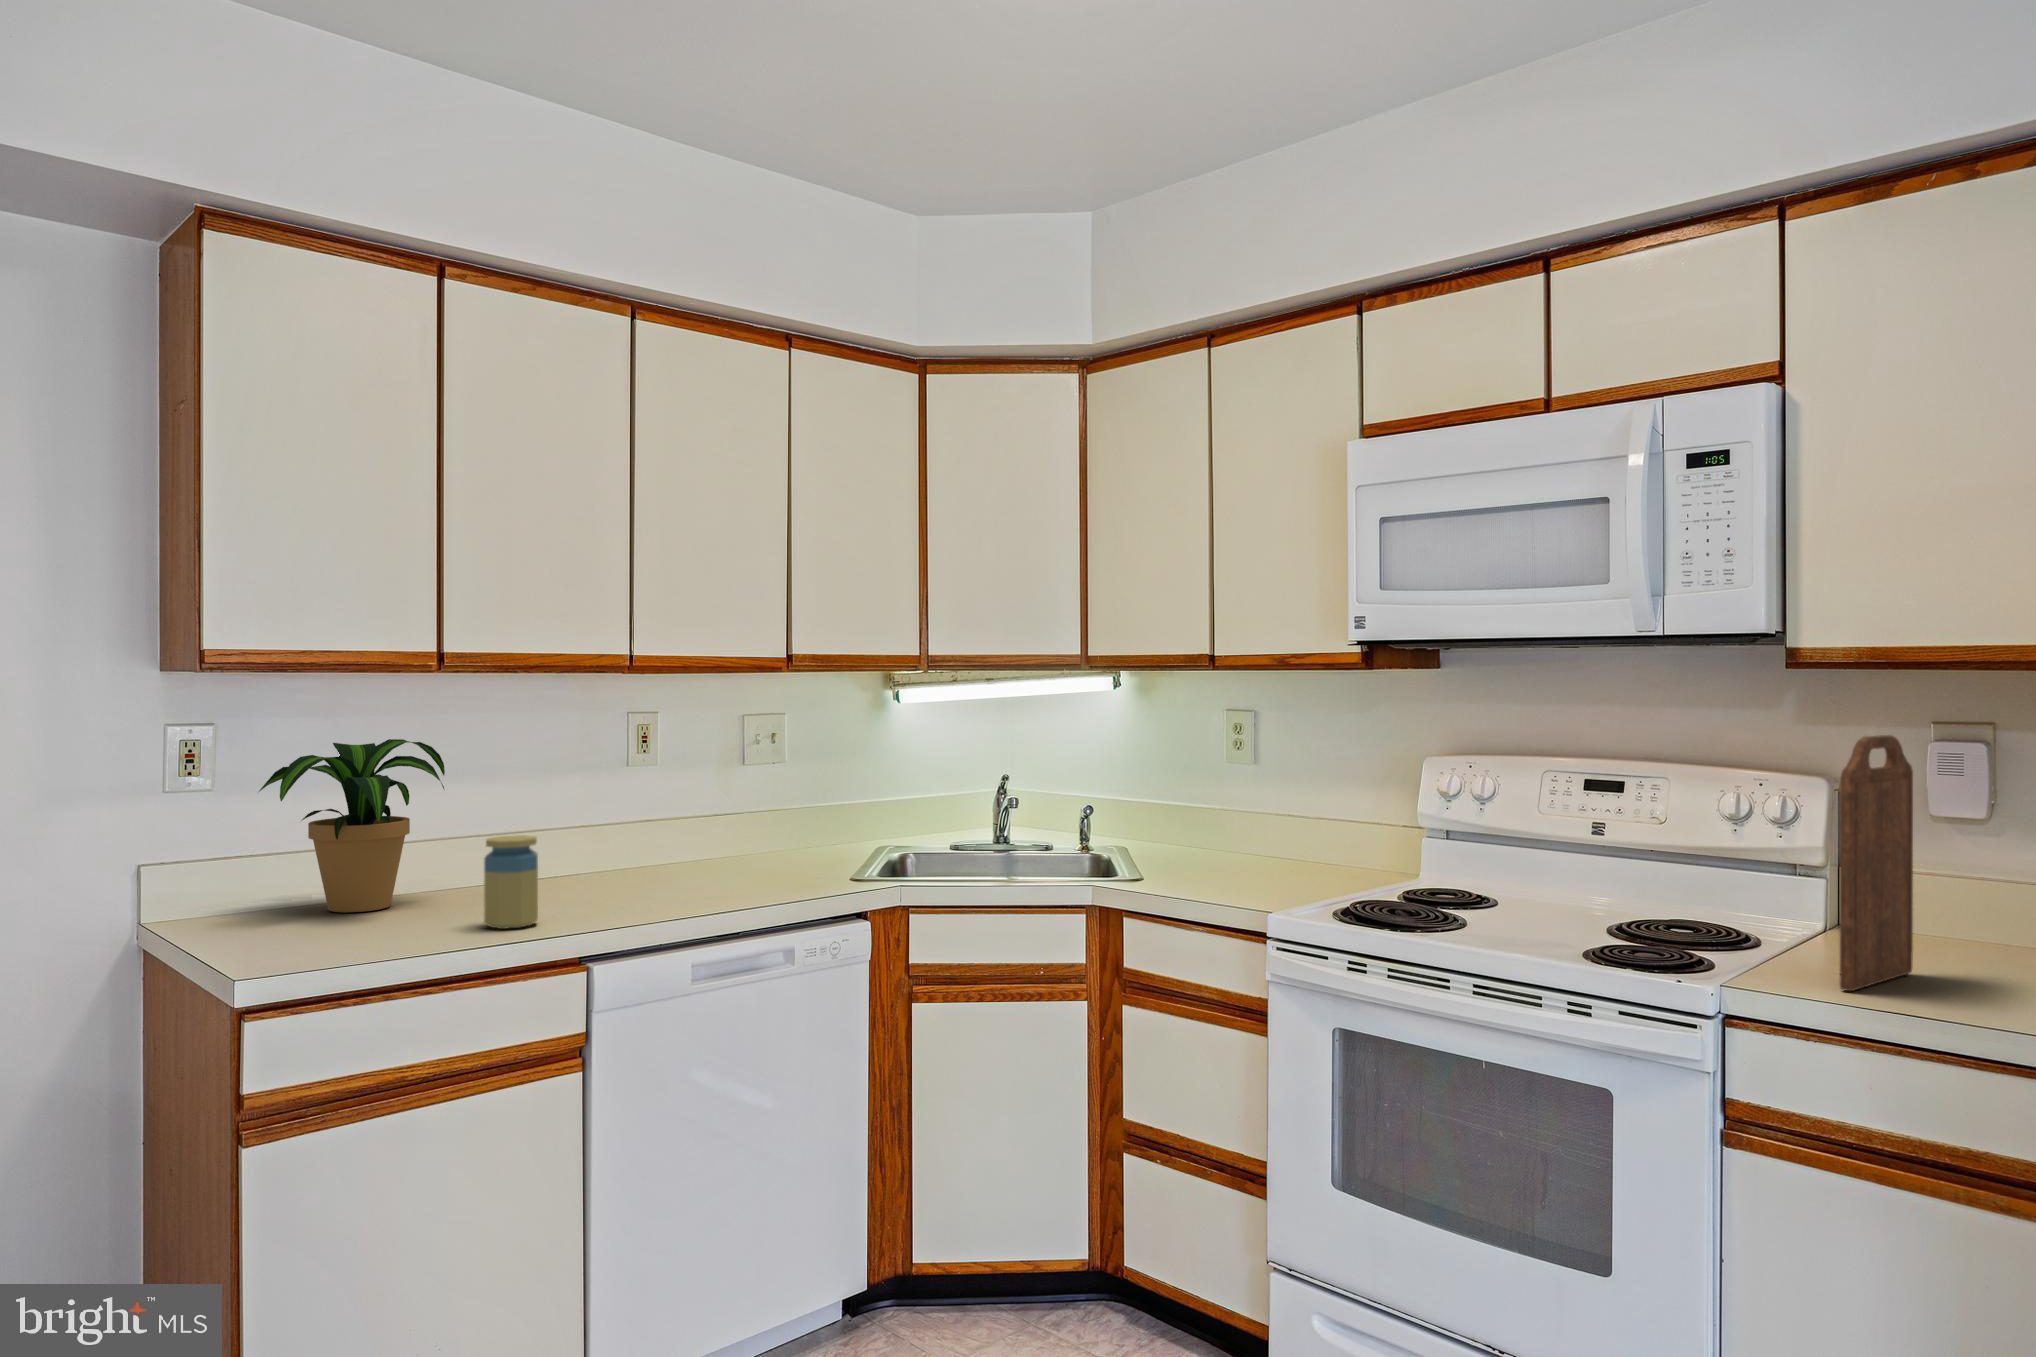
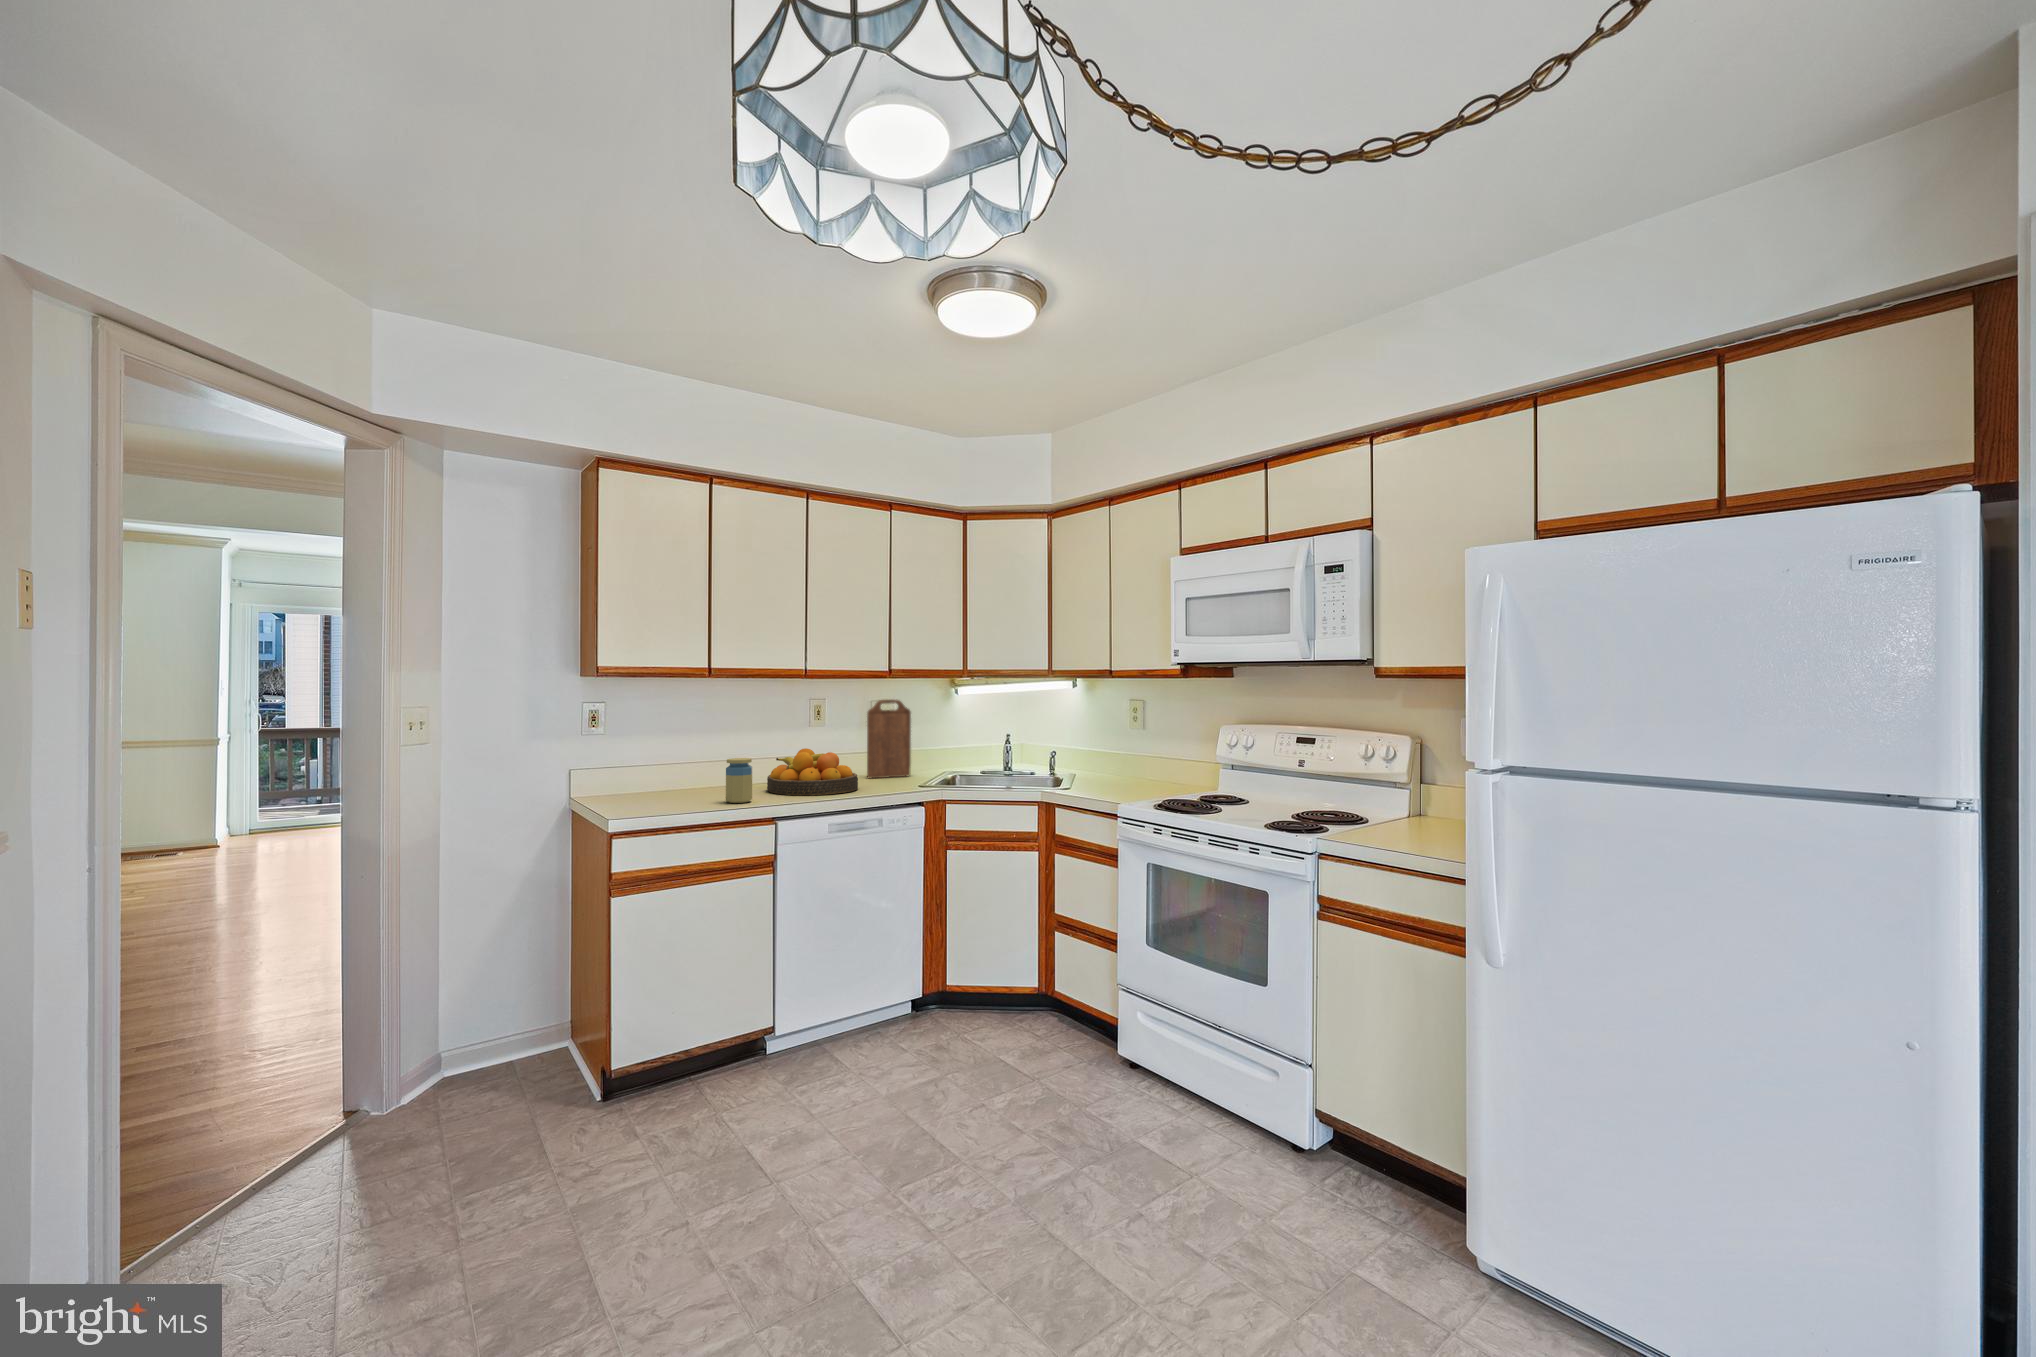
cutting board: present [1840,735,1913,991] -> present [867,699,911,778]
potted plant: present [259,739,445,912] -> none [622,711,713,795]
fruit bowl: none [558,810,737,906] -> present [767,748,858,795]

